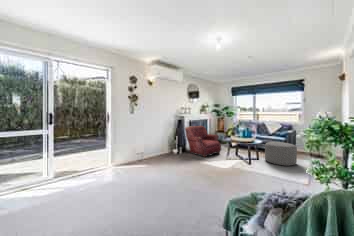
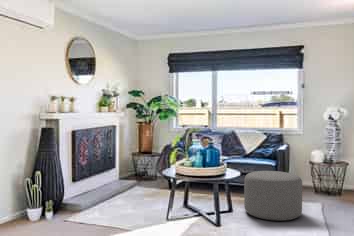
armchair: present [185,126,221,157] -> none [60,140,152,222]

